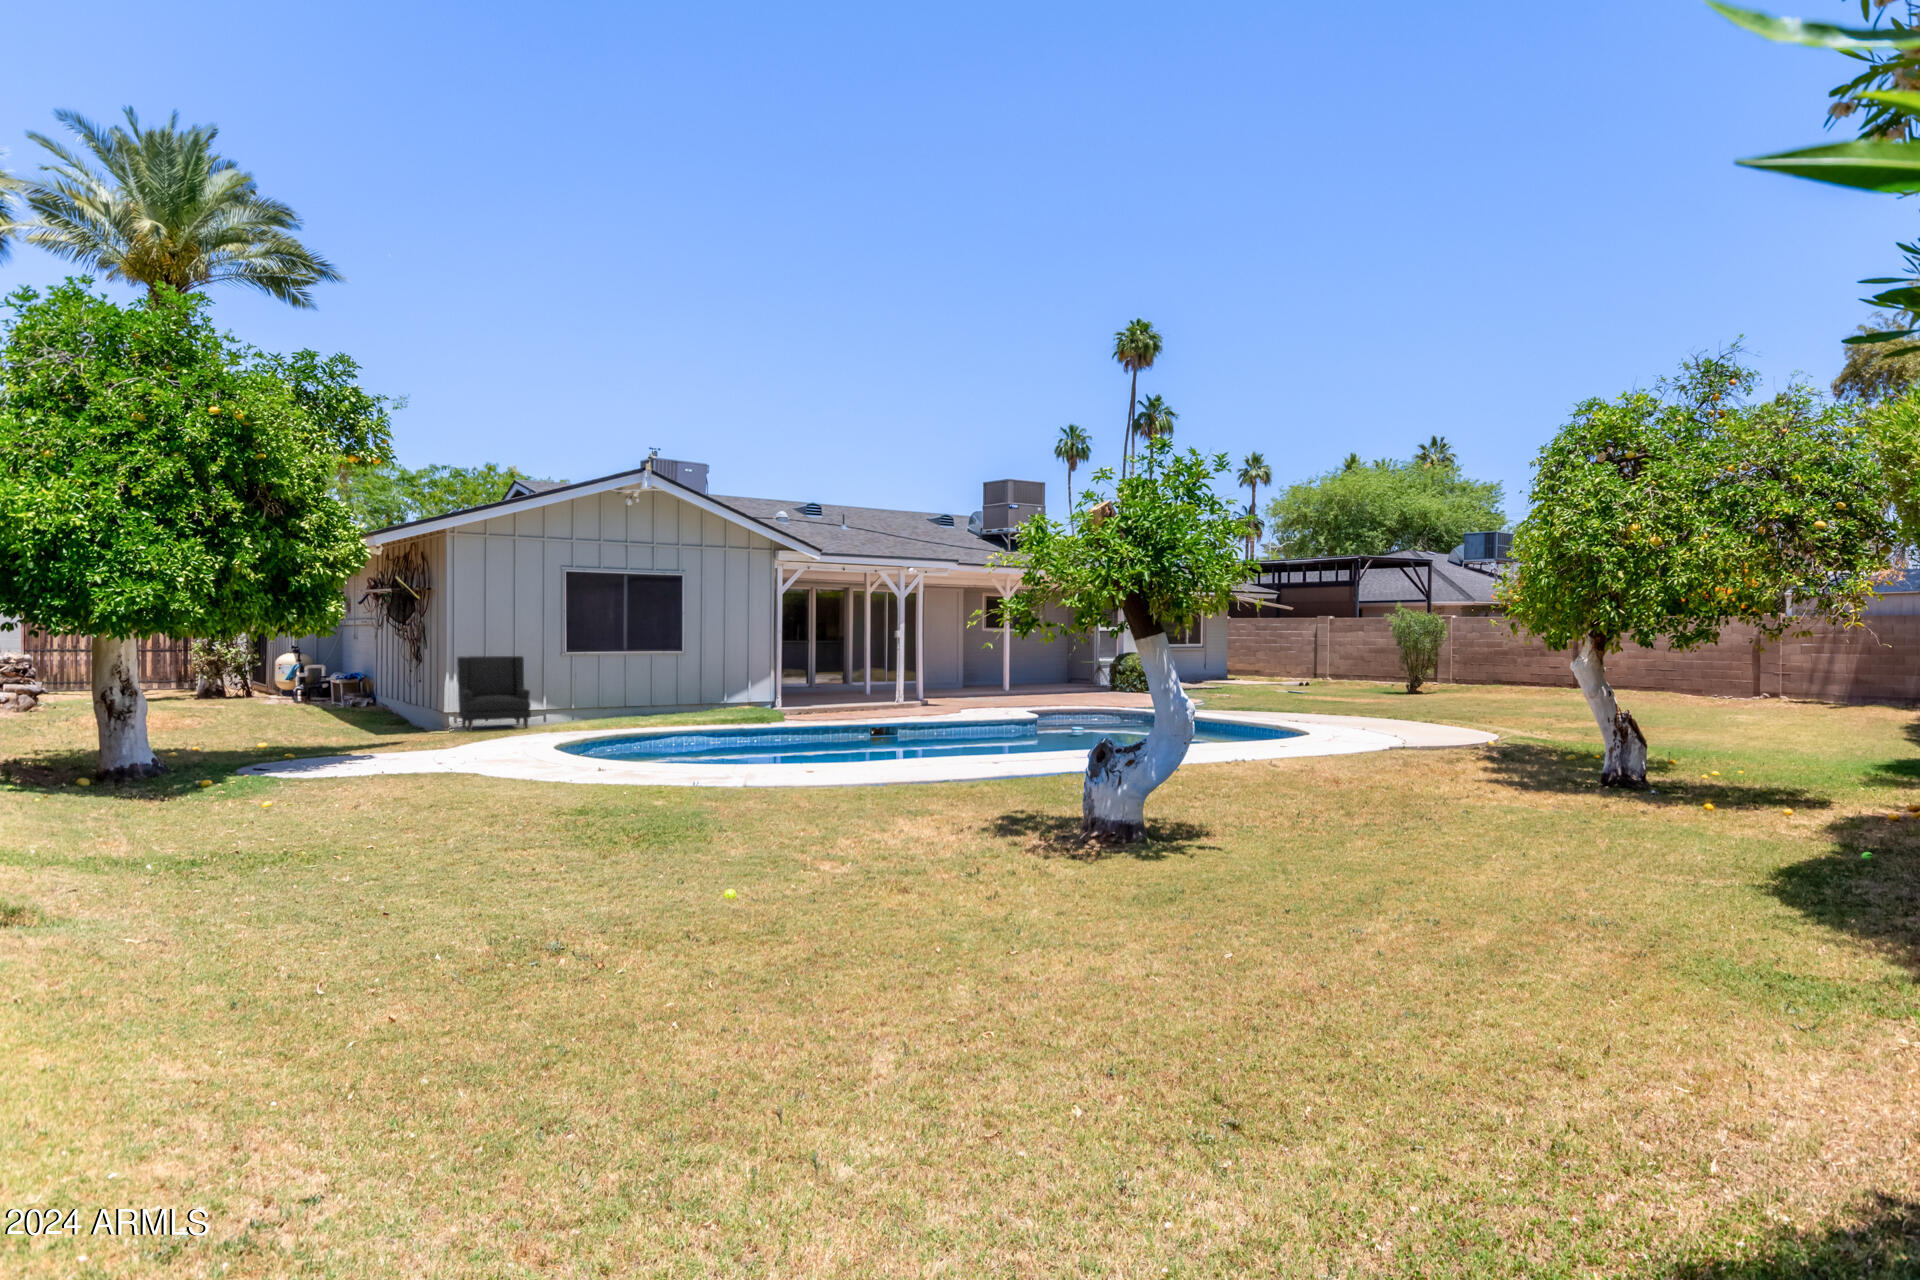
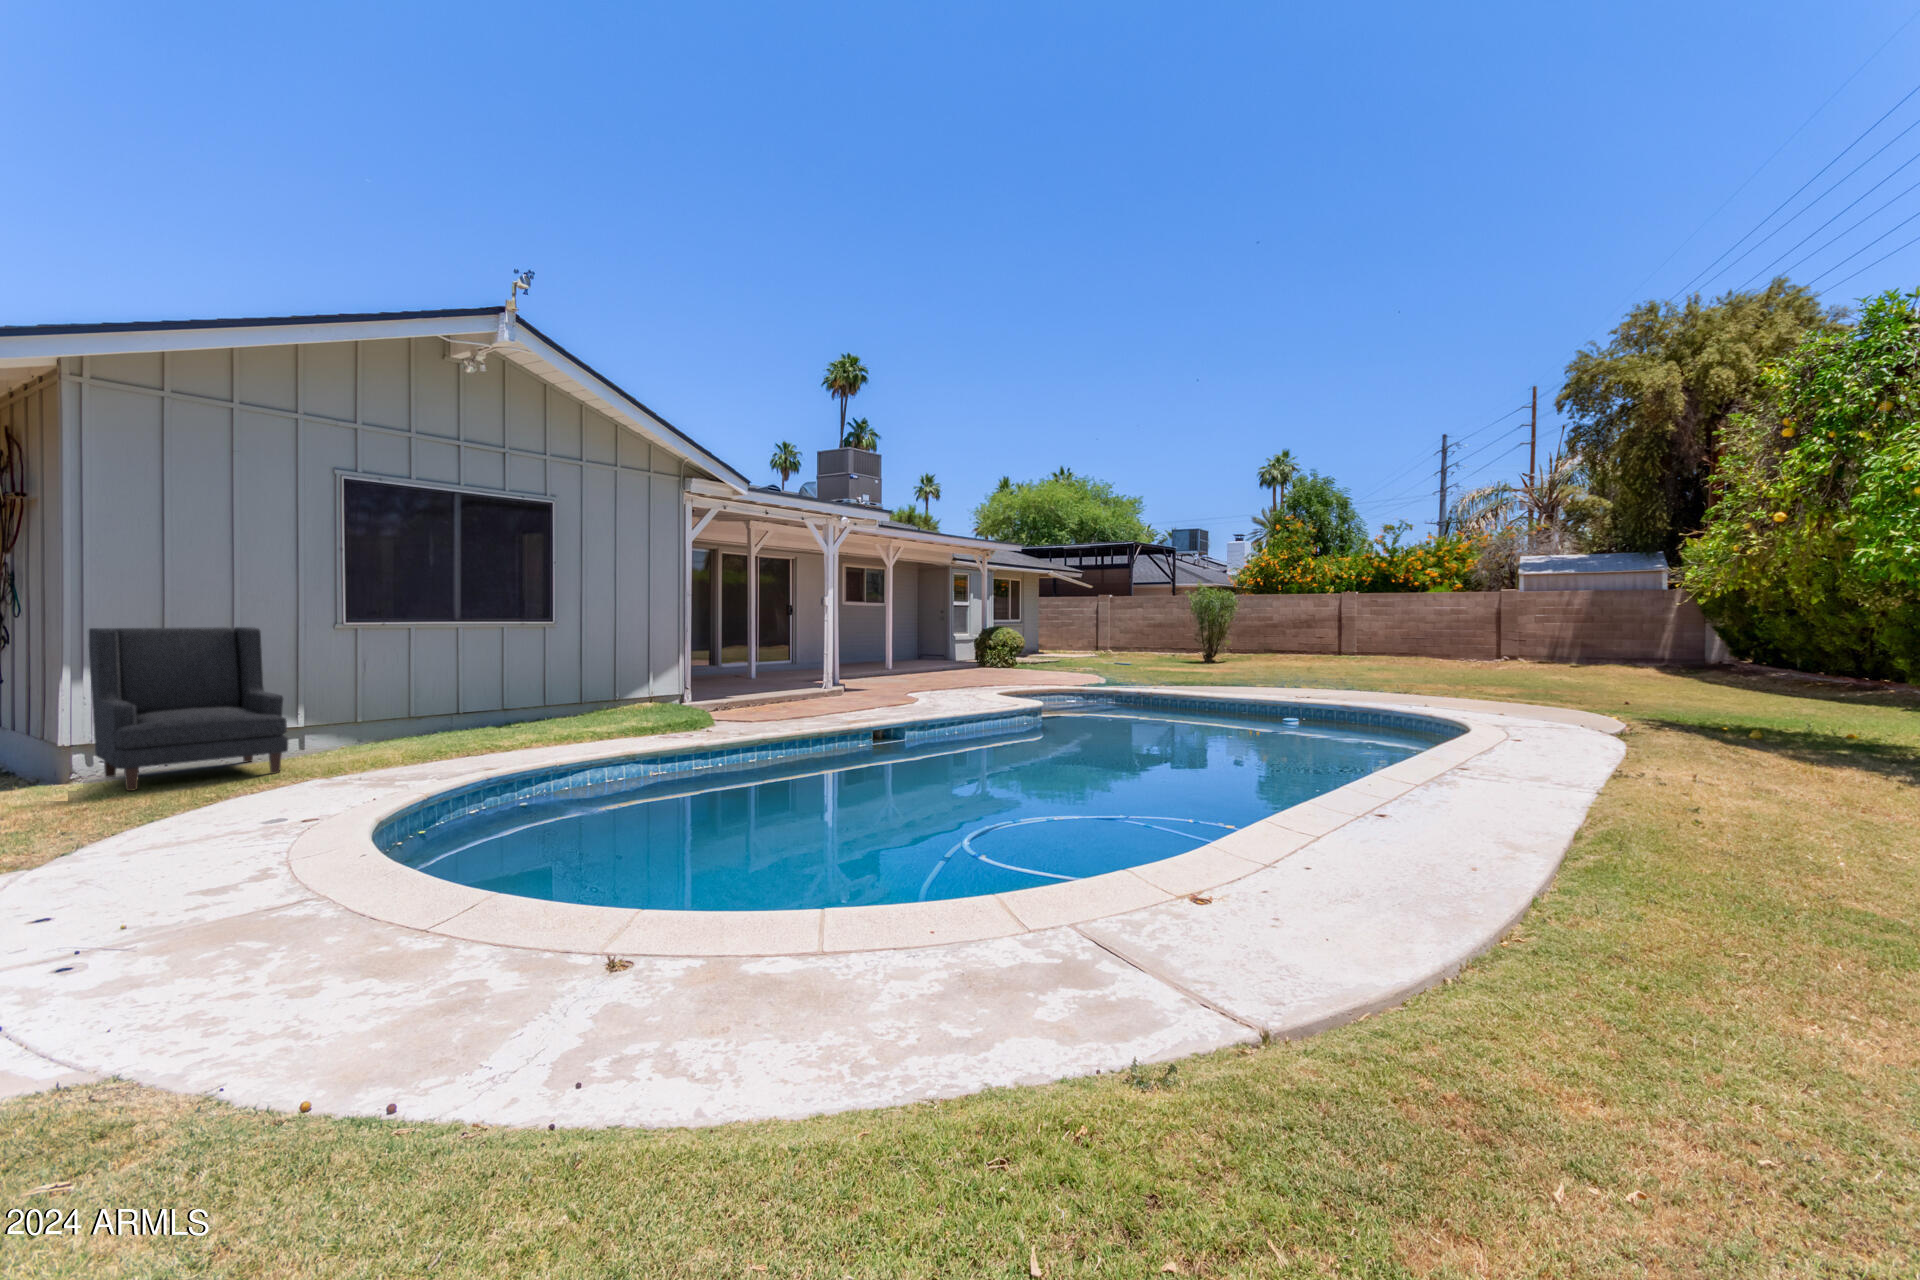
round table: present [1083,661,1115,687] -> none [952,636,991,664]

